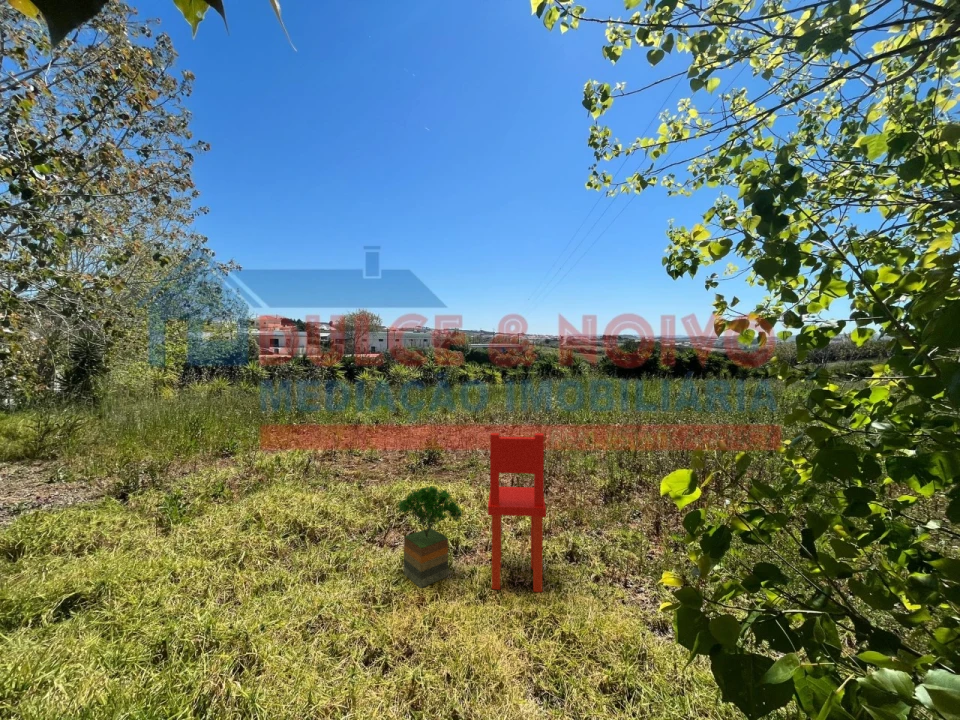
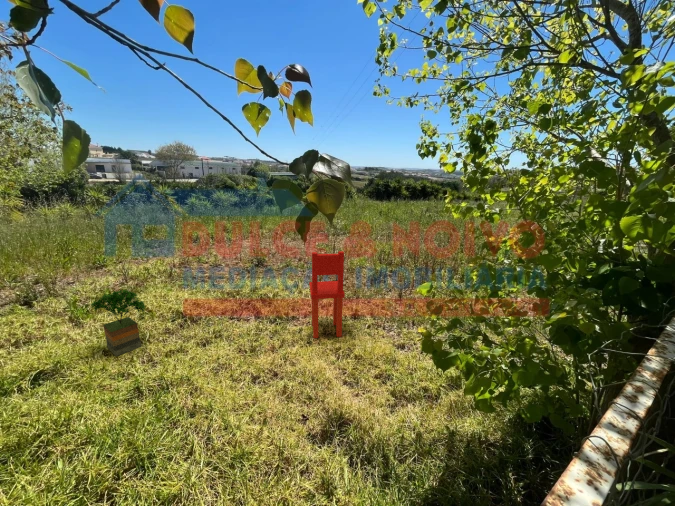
potted tree: present [398,486,462,588] -> present [91,290,146,356]

